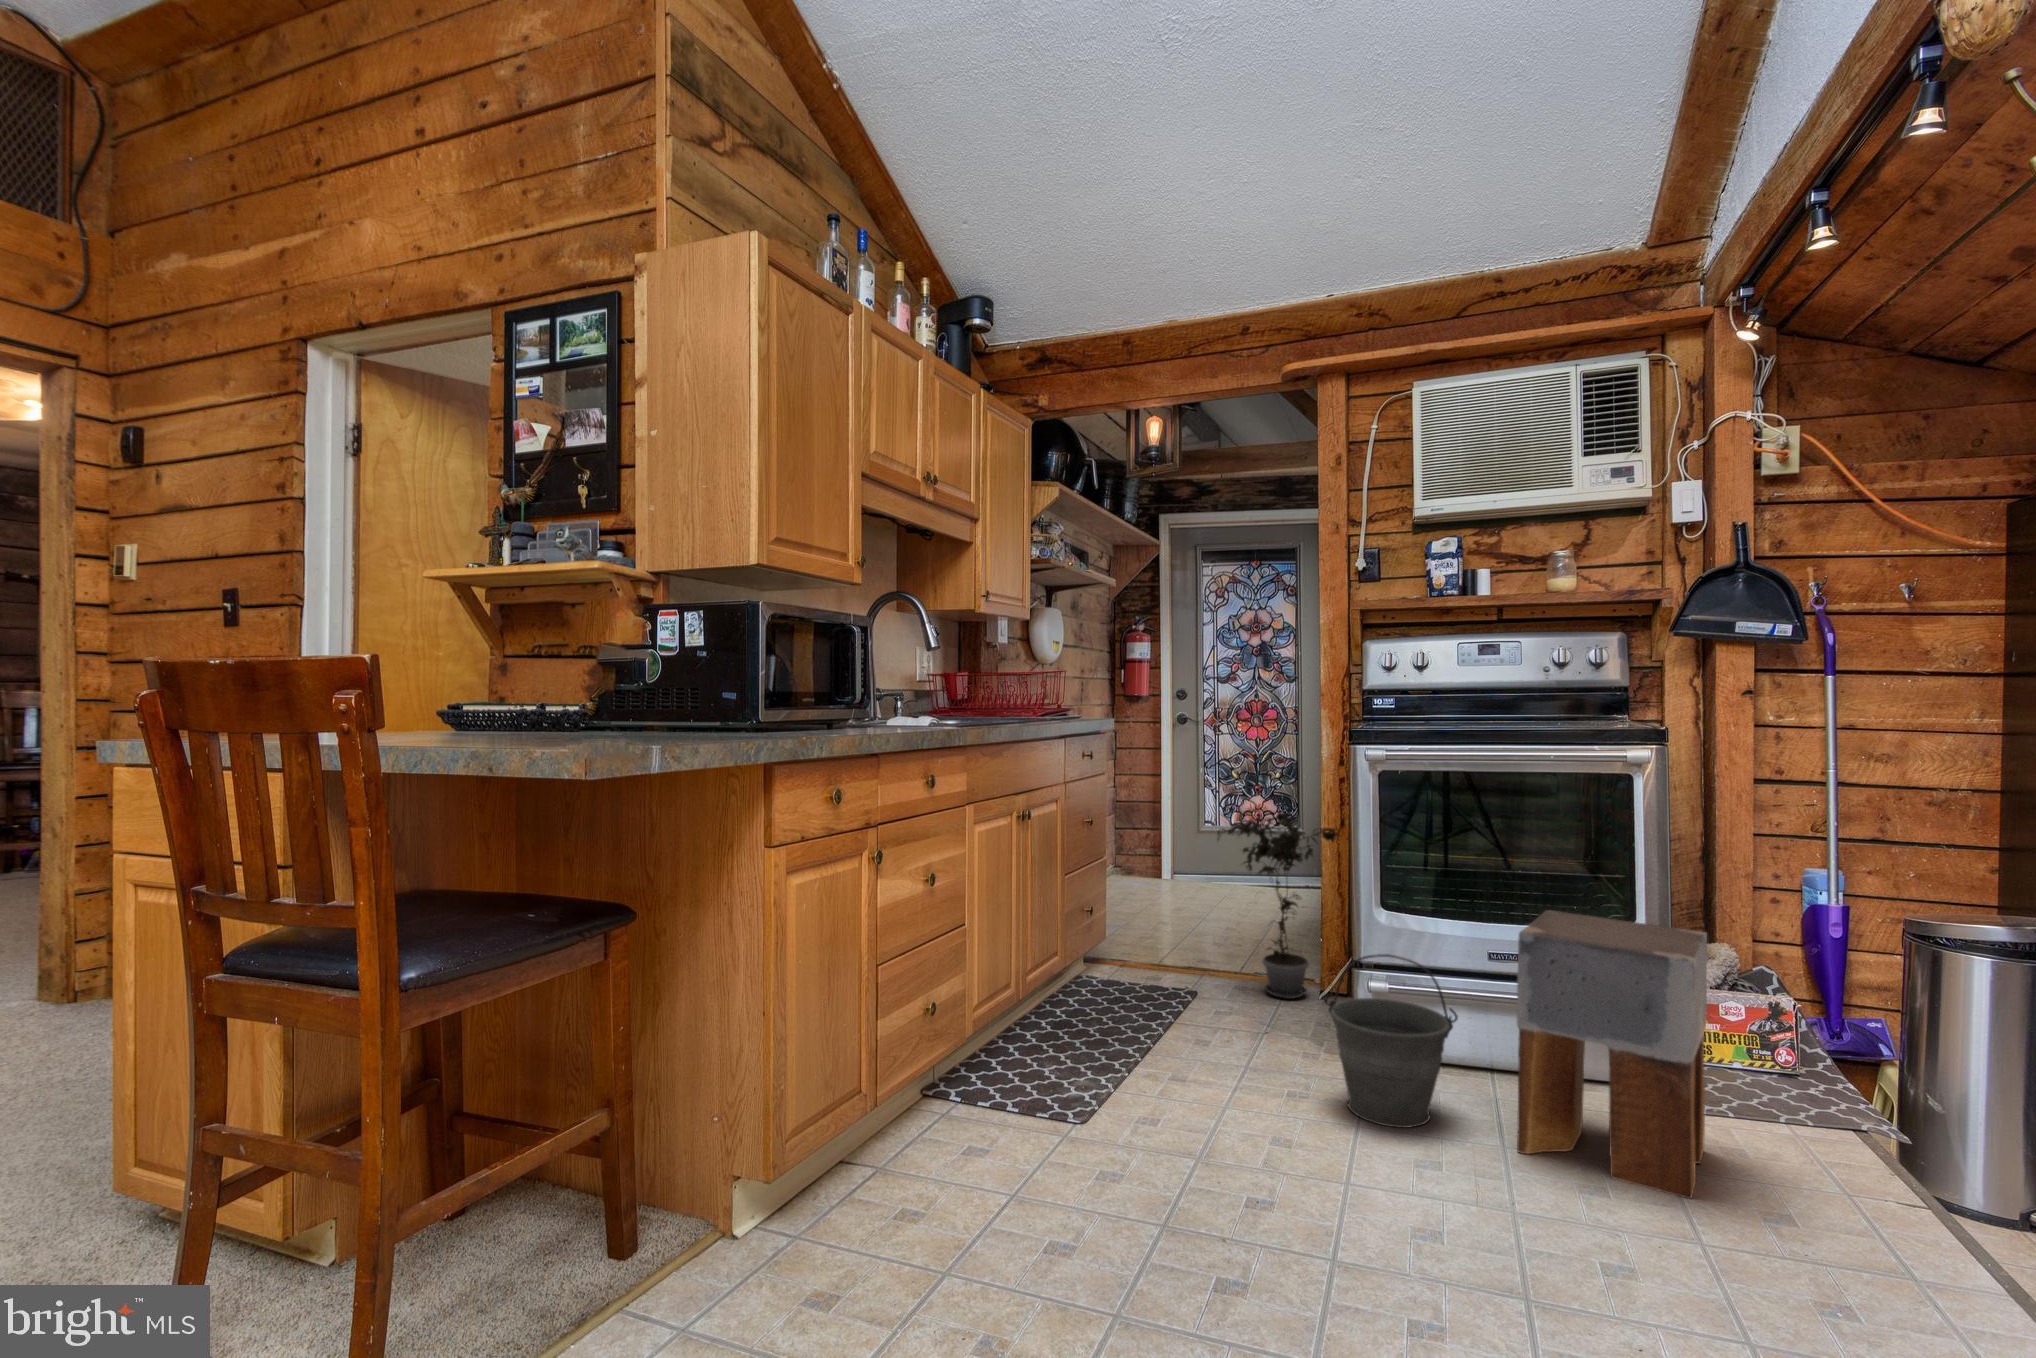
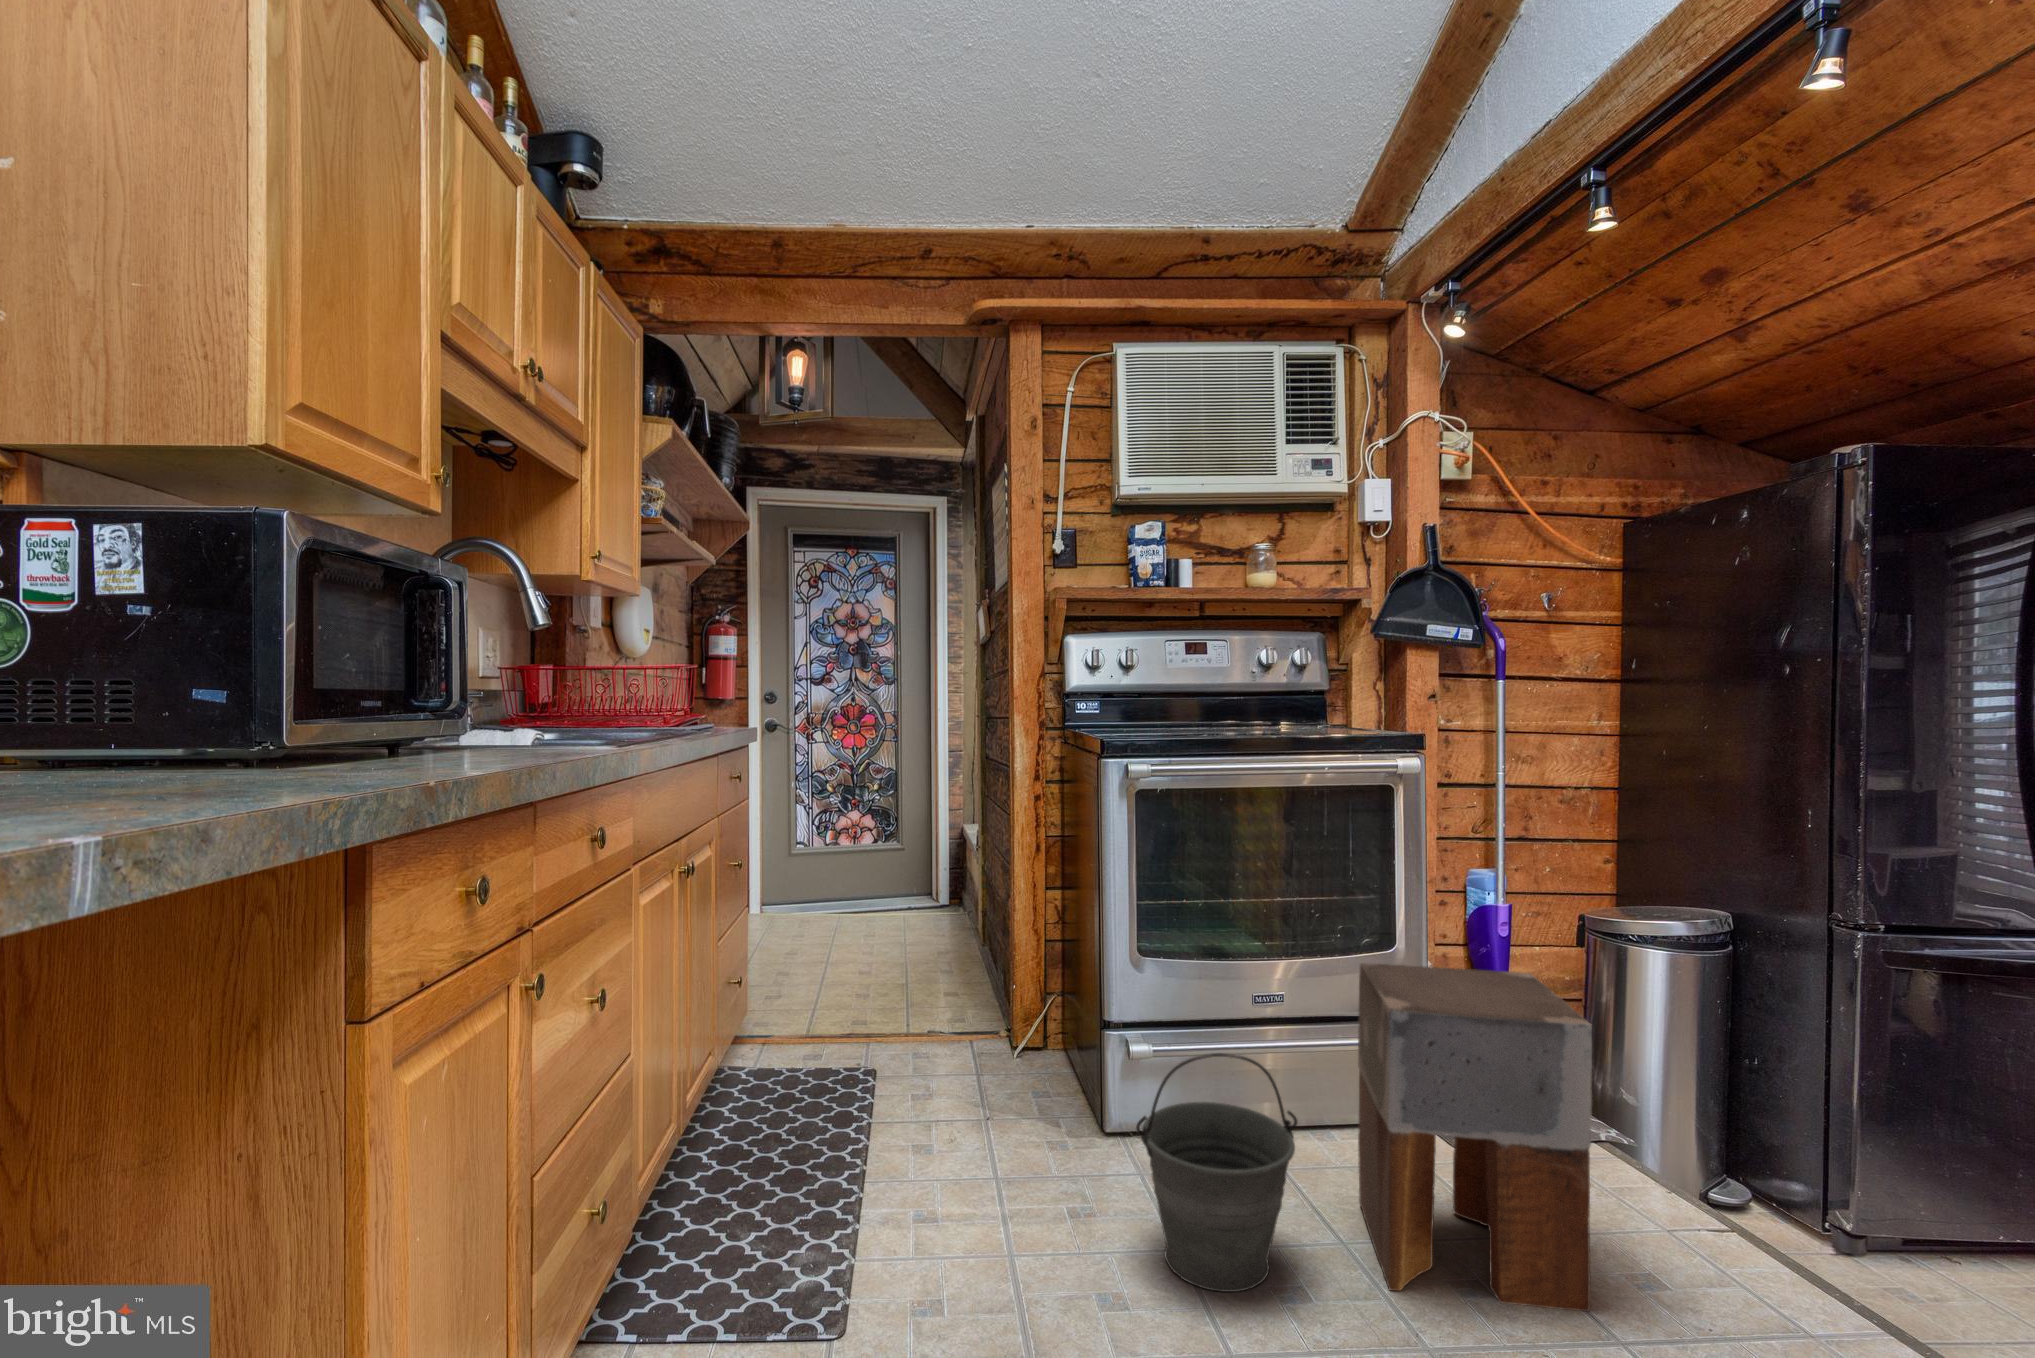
potted plant: present [1217,806,1340,999] -> none [900,842,1056,1084]

